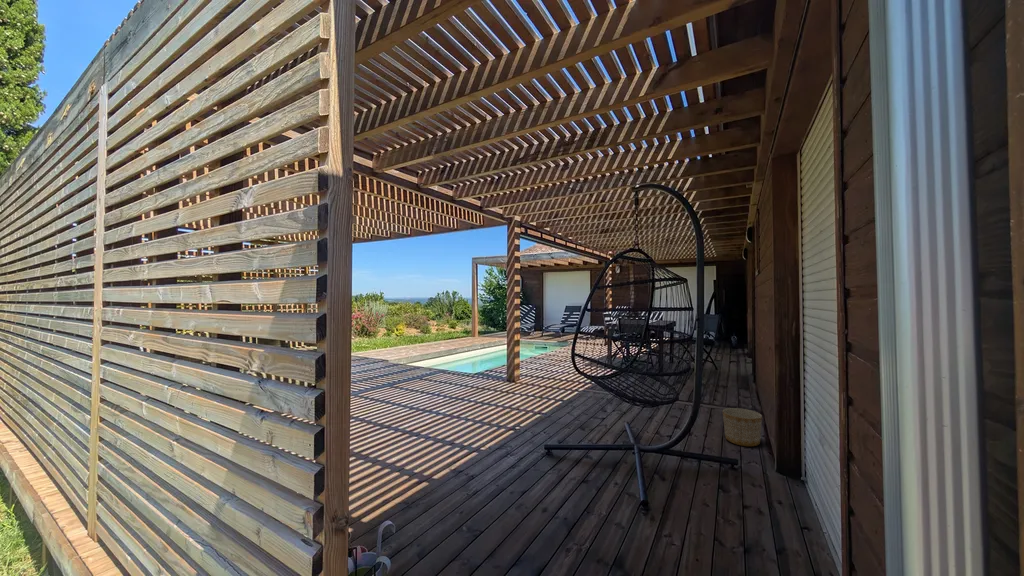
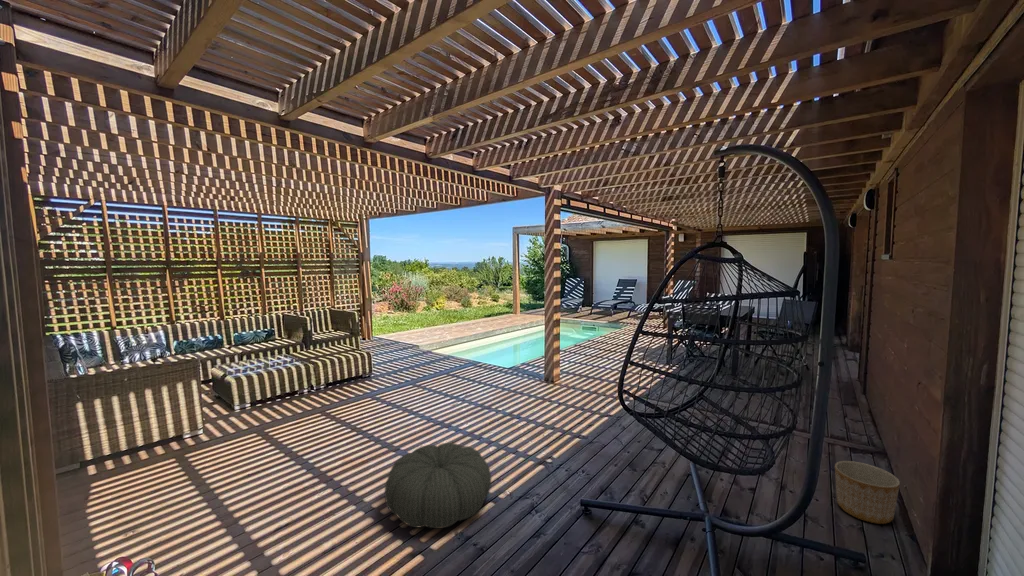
pouf: none [391,410,476,466] -> present [385,443,491,528]

